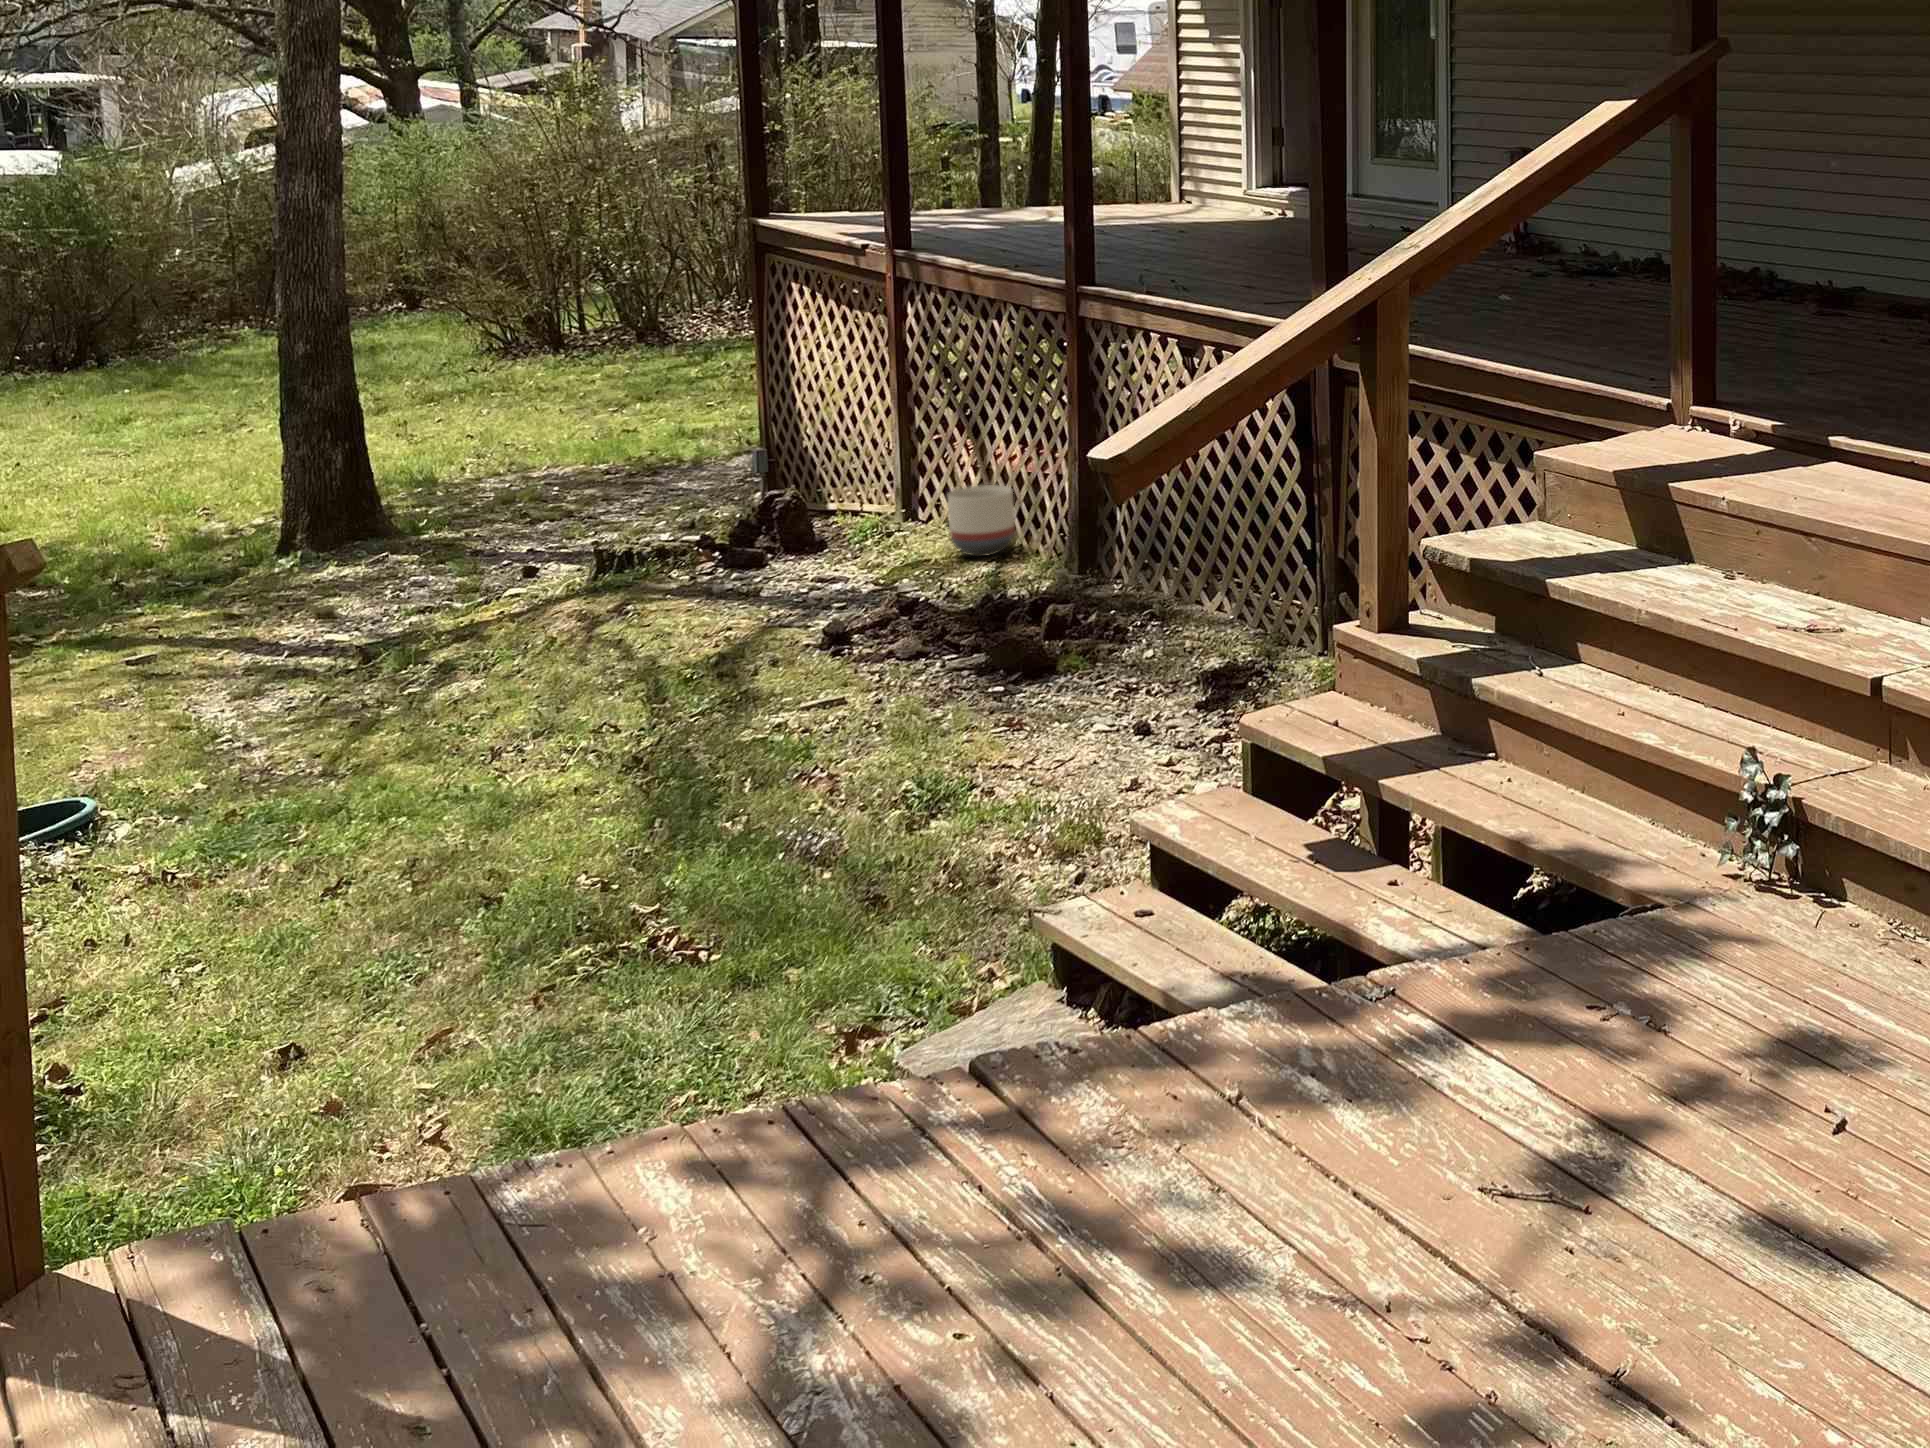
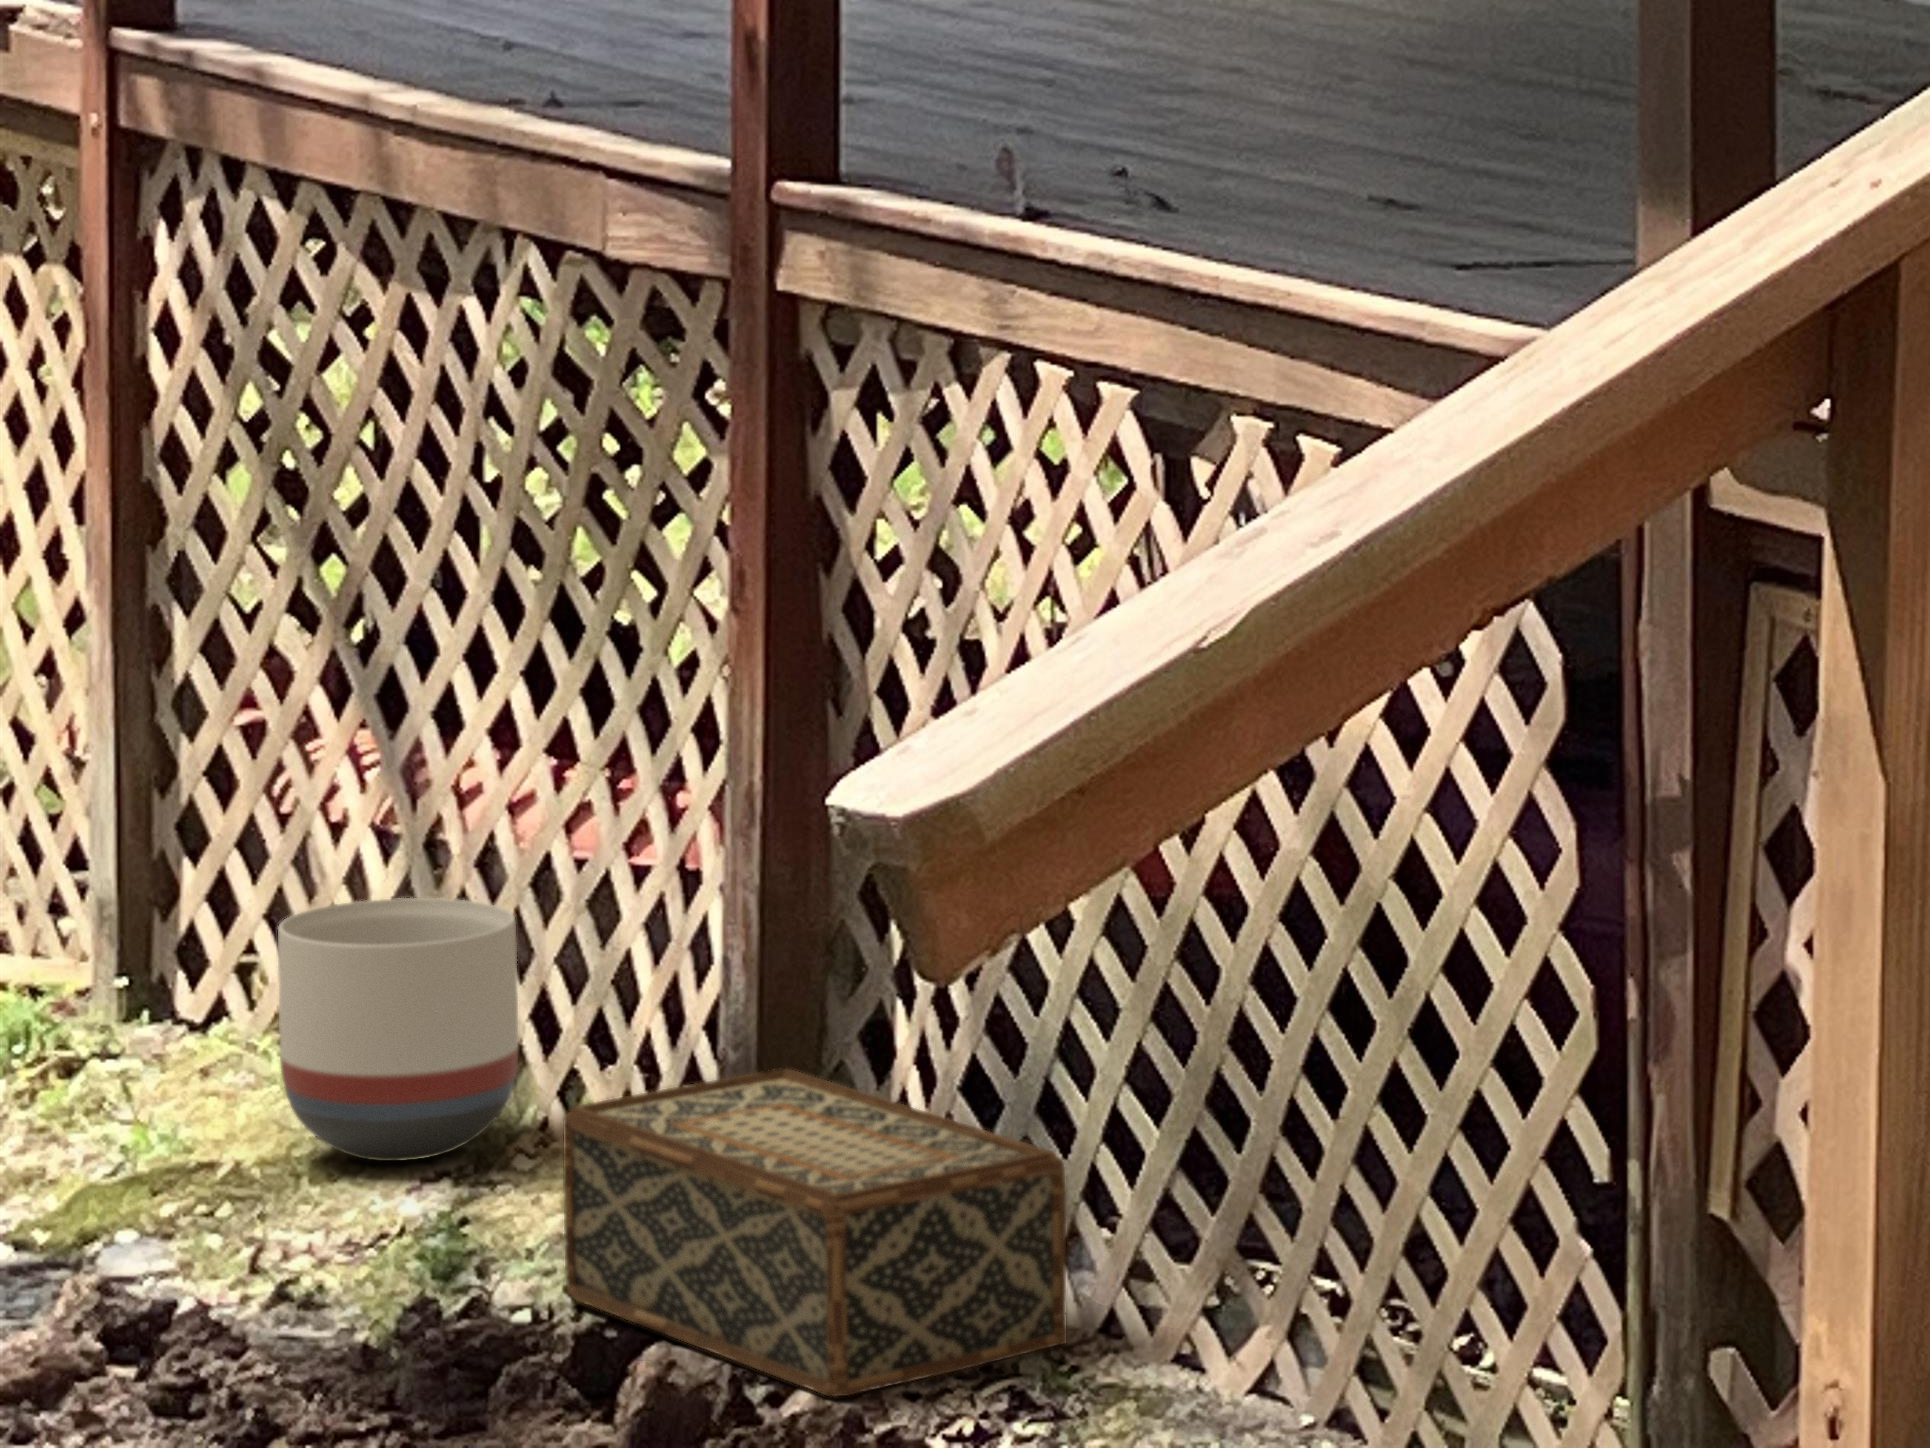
woven basket: none [1026,527,1160,610] -> present [563,1069,1067,1396]

